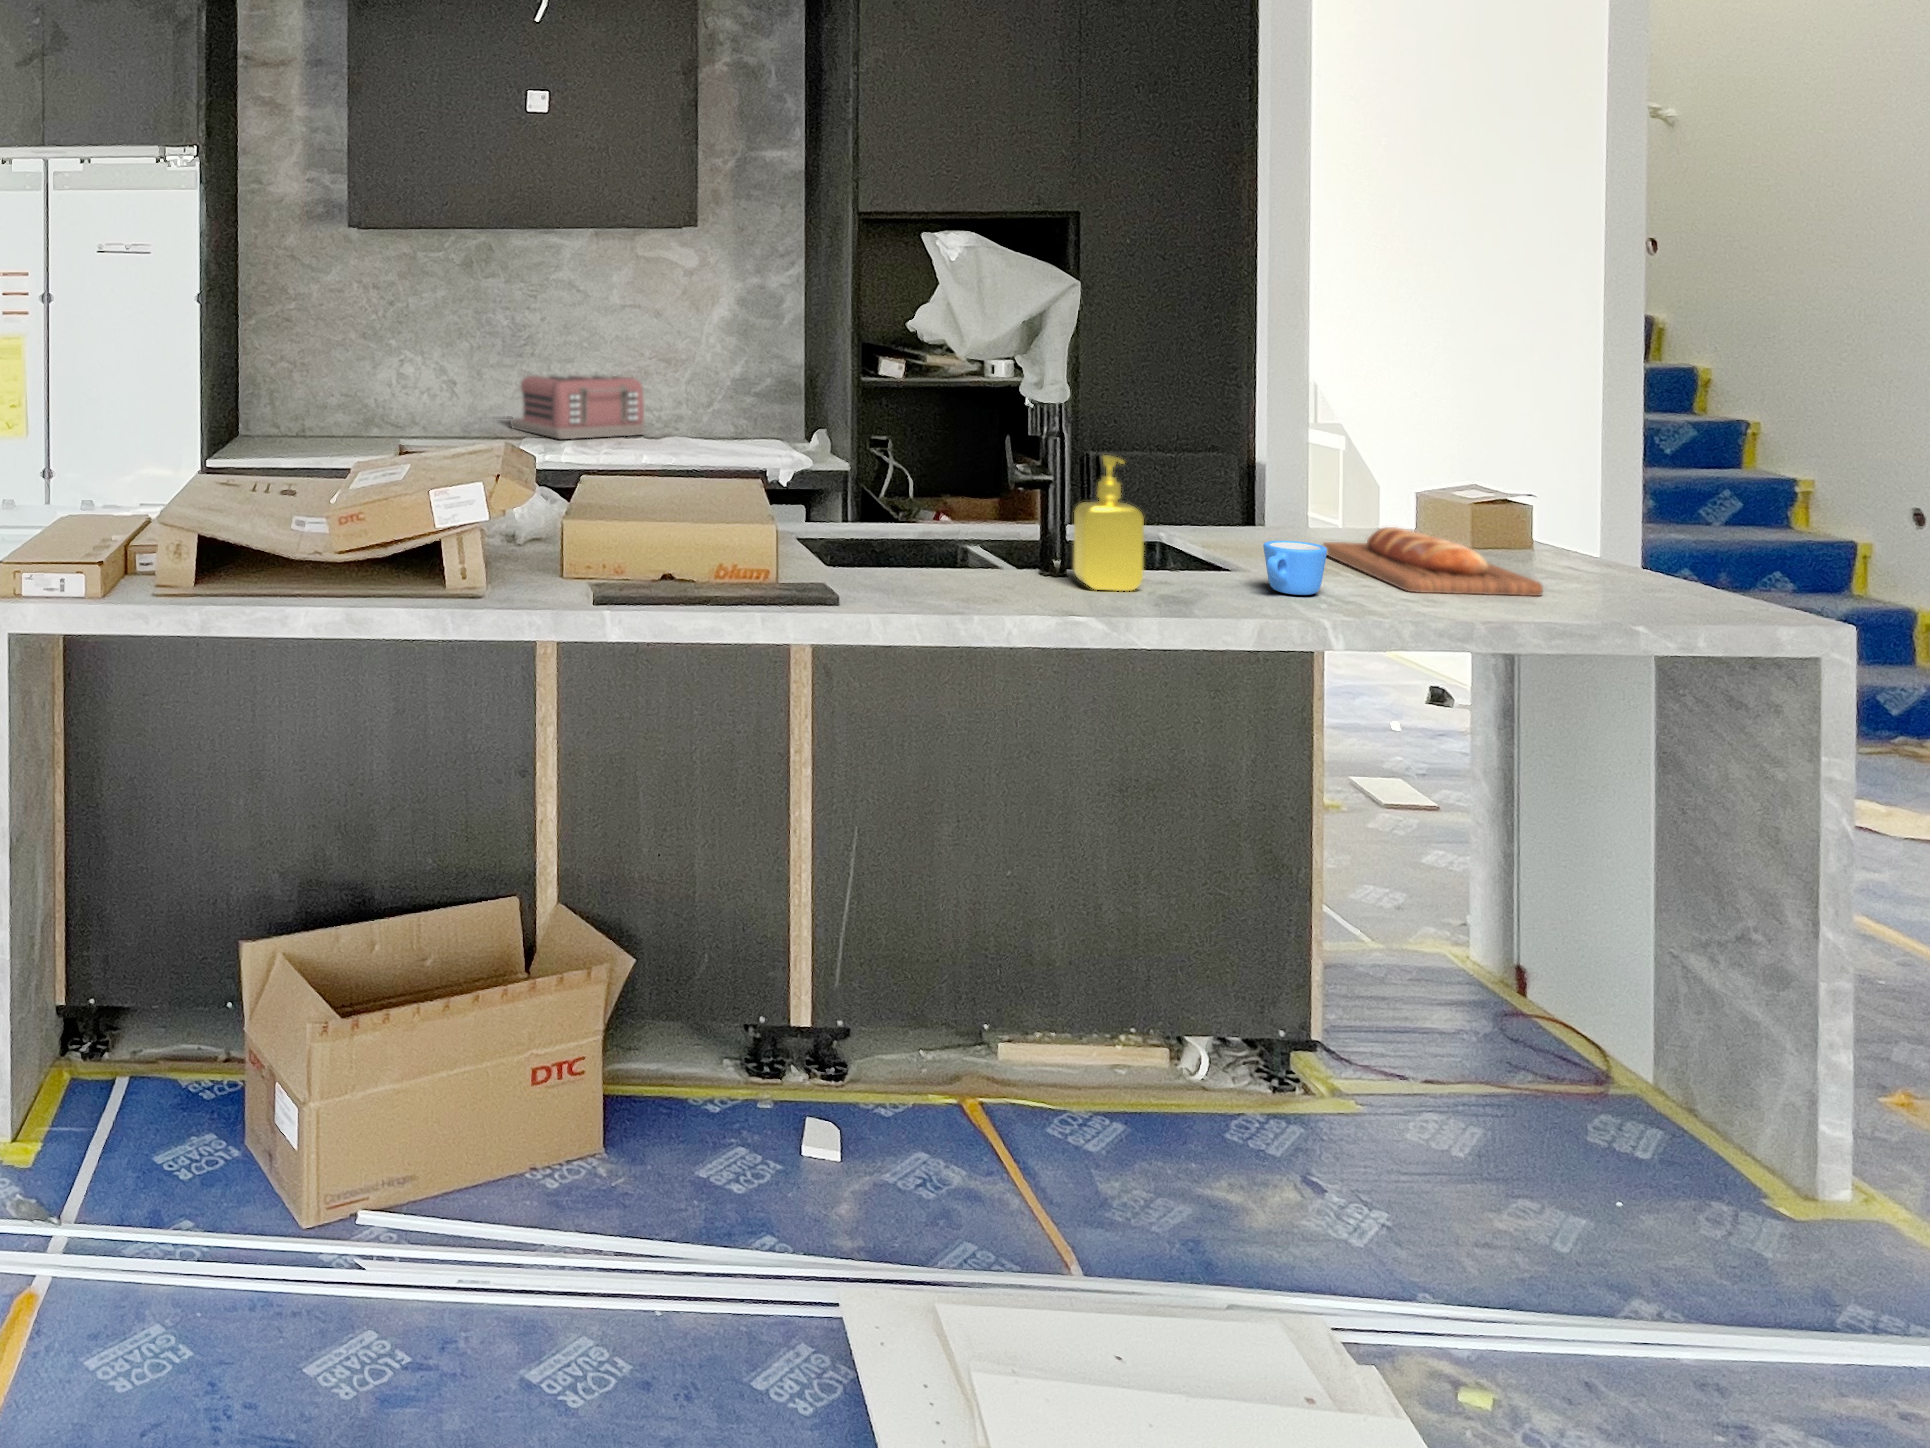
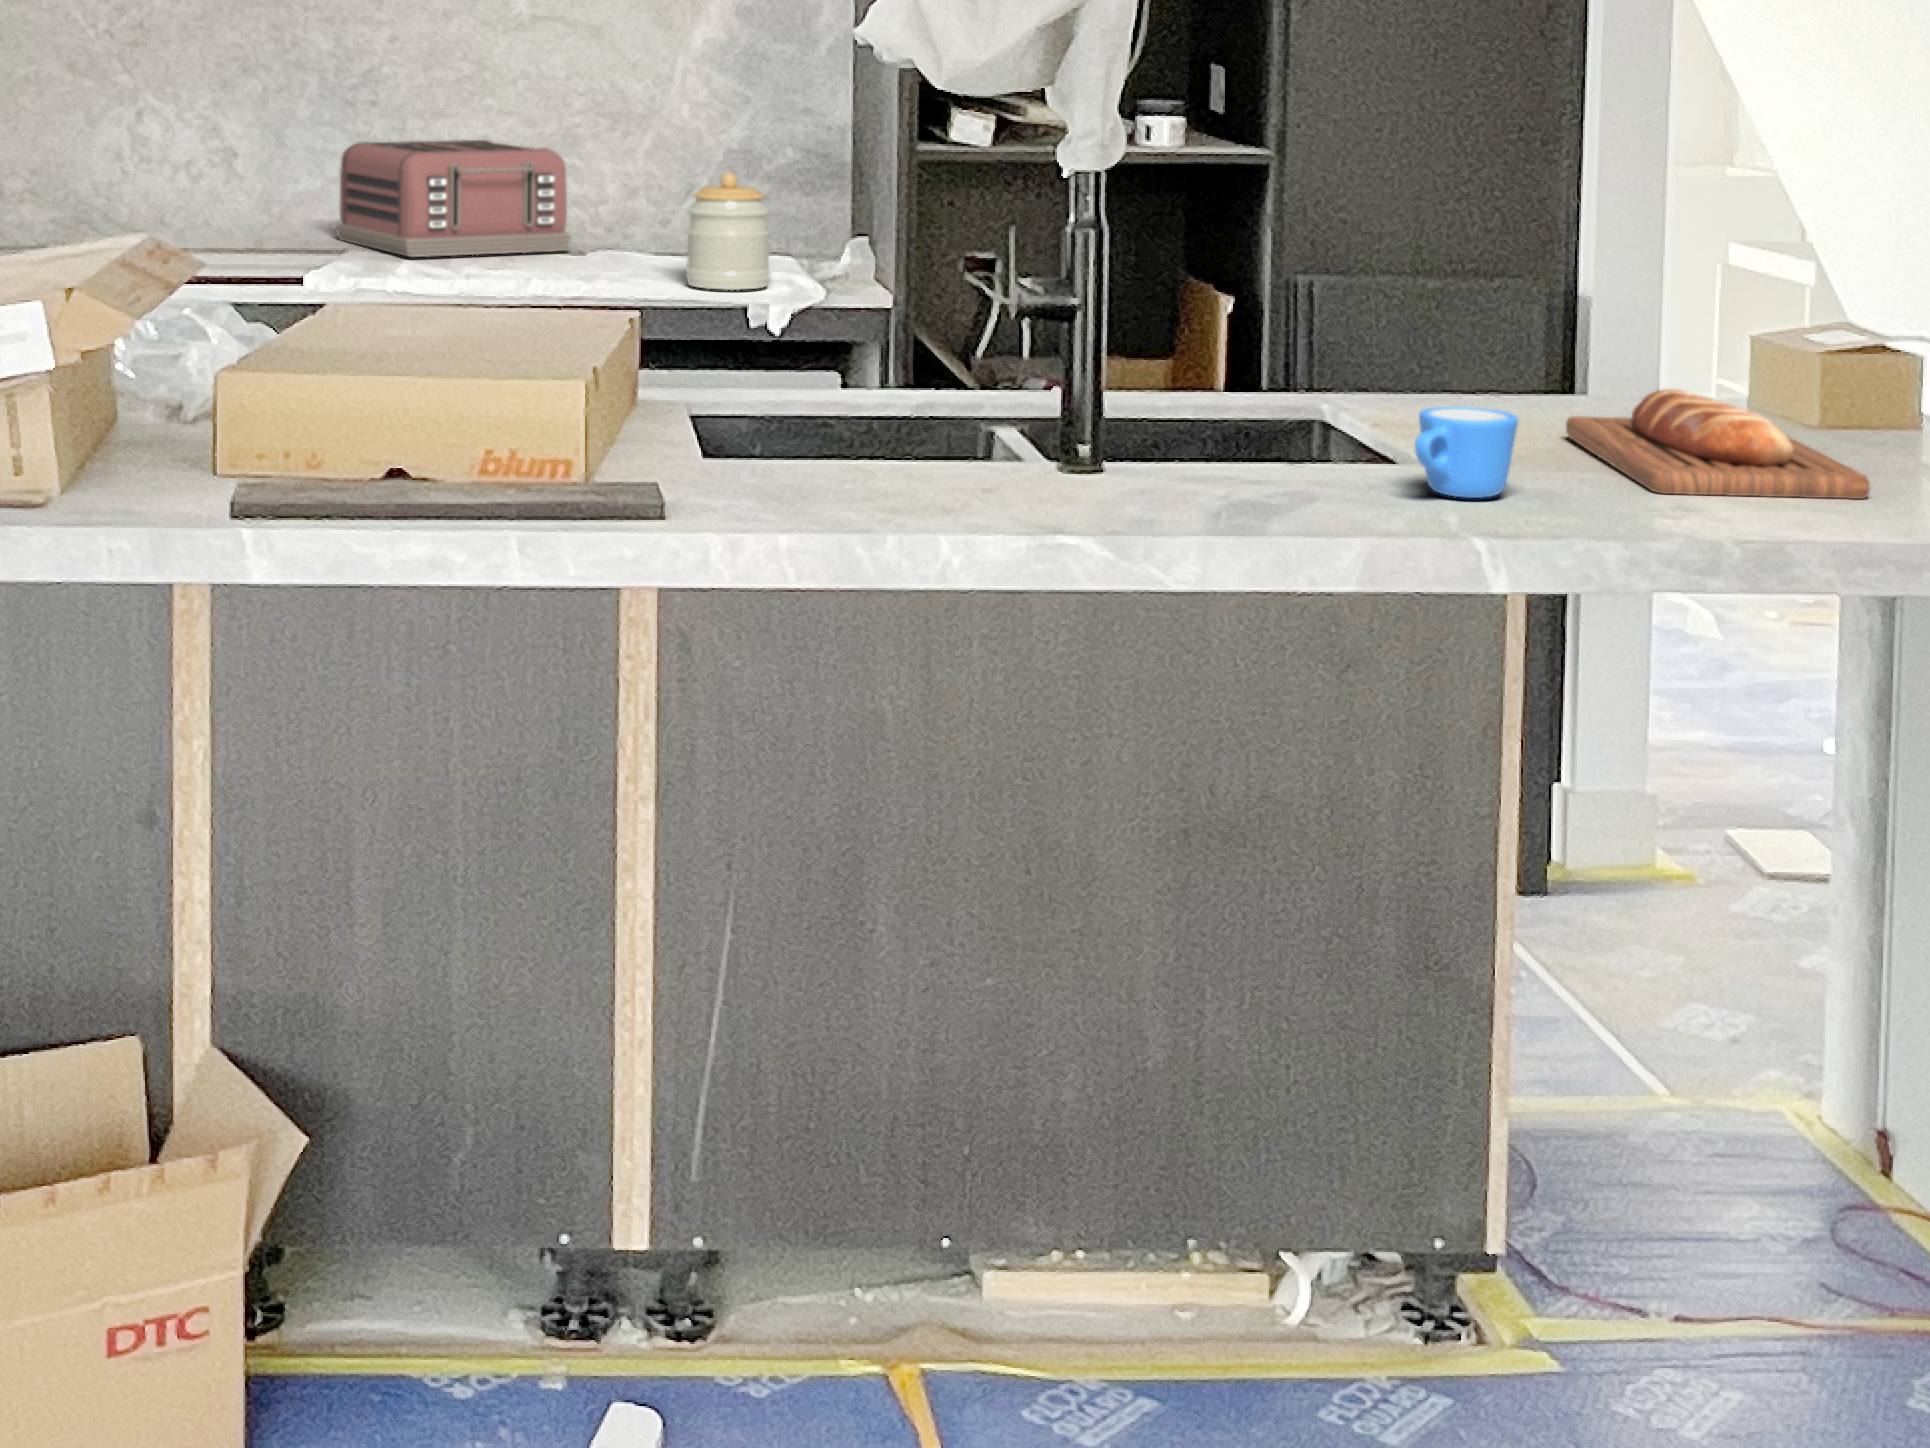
jar: none [725,392,774,458] -> present [687,173,770,290]
soap dispenser: present [1074,455,1144,591] -> none [1108,258,1218,492]

